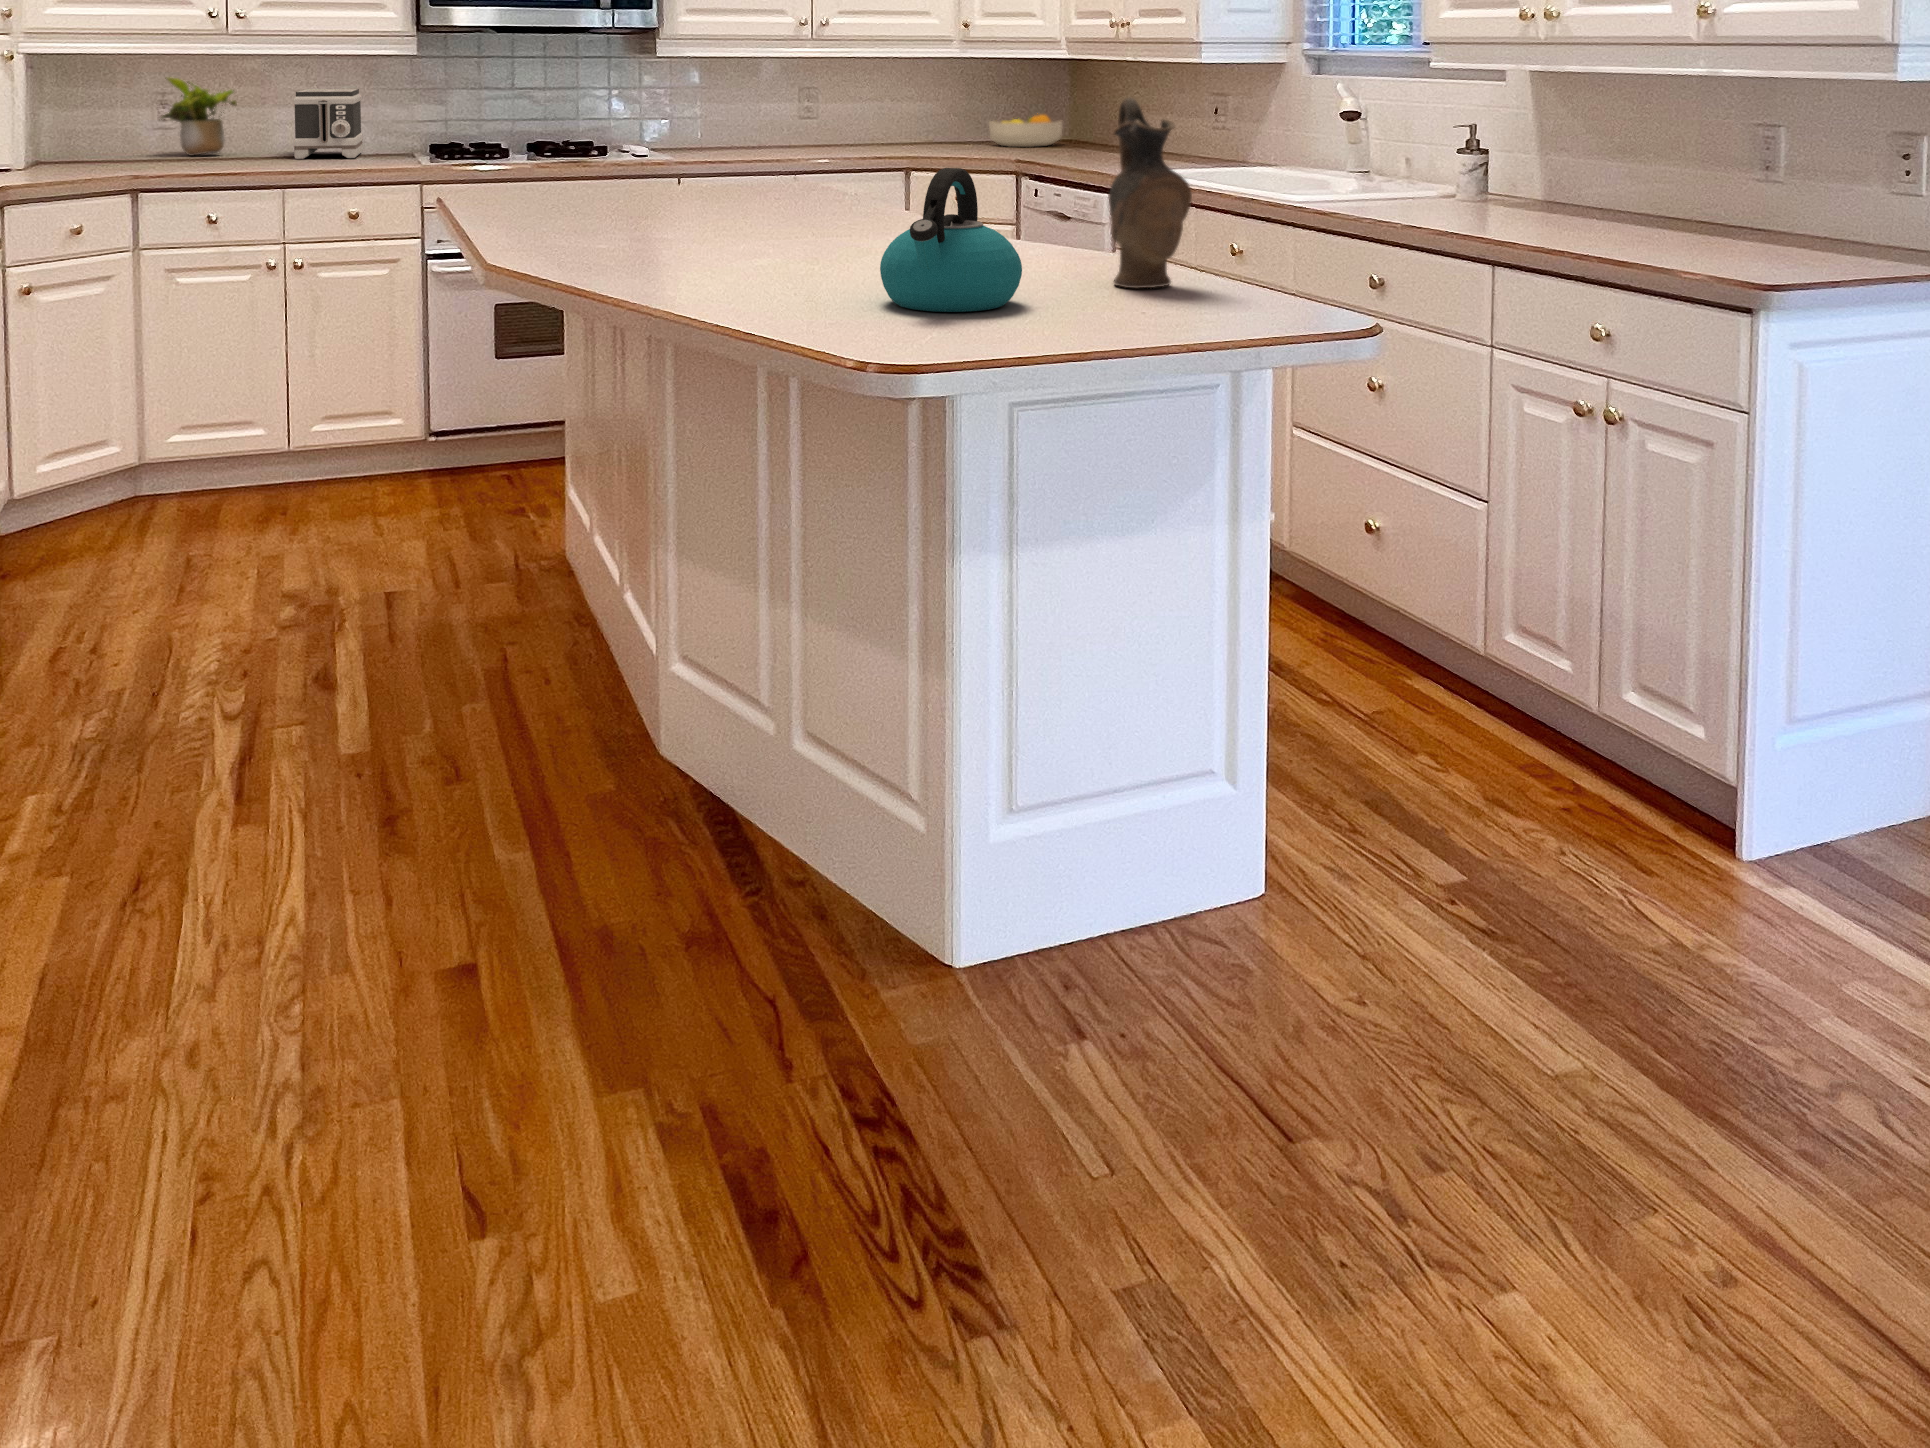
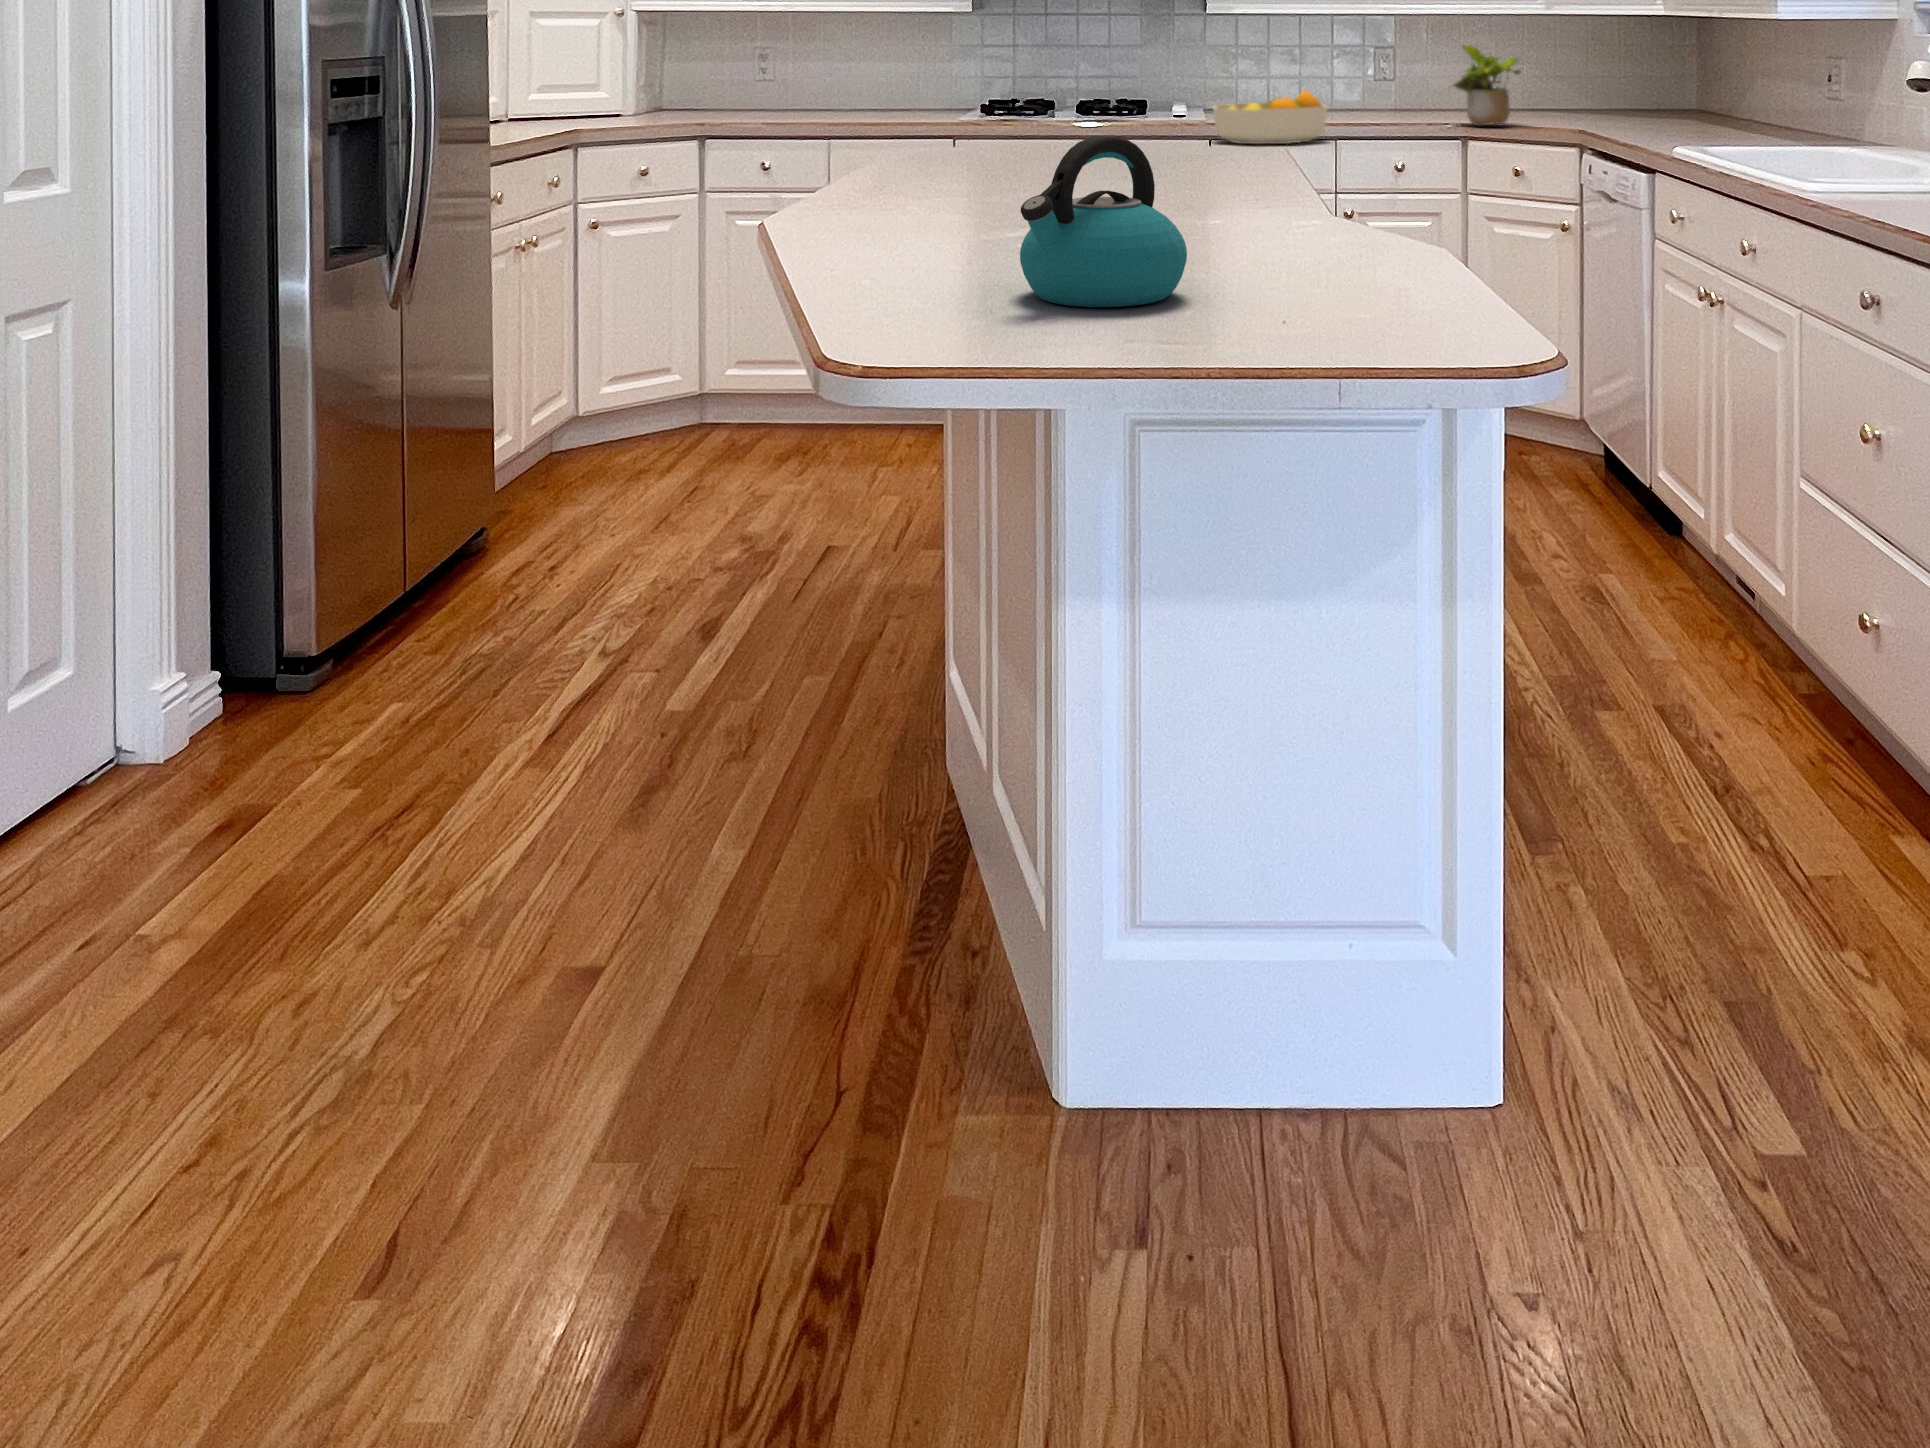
potted plant: present [162,78,237,156] -> present [1453,45,1520,126]
toaster: present [293,89,363,159] -> none [864,45,940,111]
ceramic pitcher: present [1109,98,1192,288] -> none [1343,56,1439,291]
fruit bowl: present [989,115,1062,147] -> present [1213,89,1328,144]

